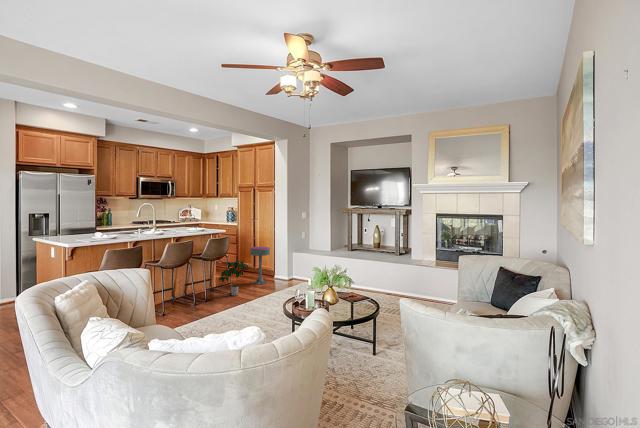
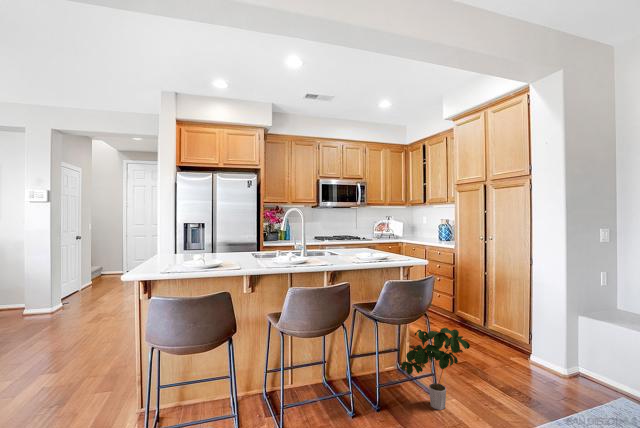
bar stool: present [250,247,270,284] -> none [476,294,522,379]

